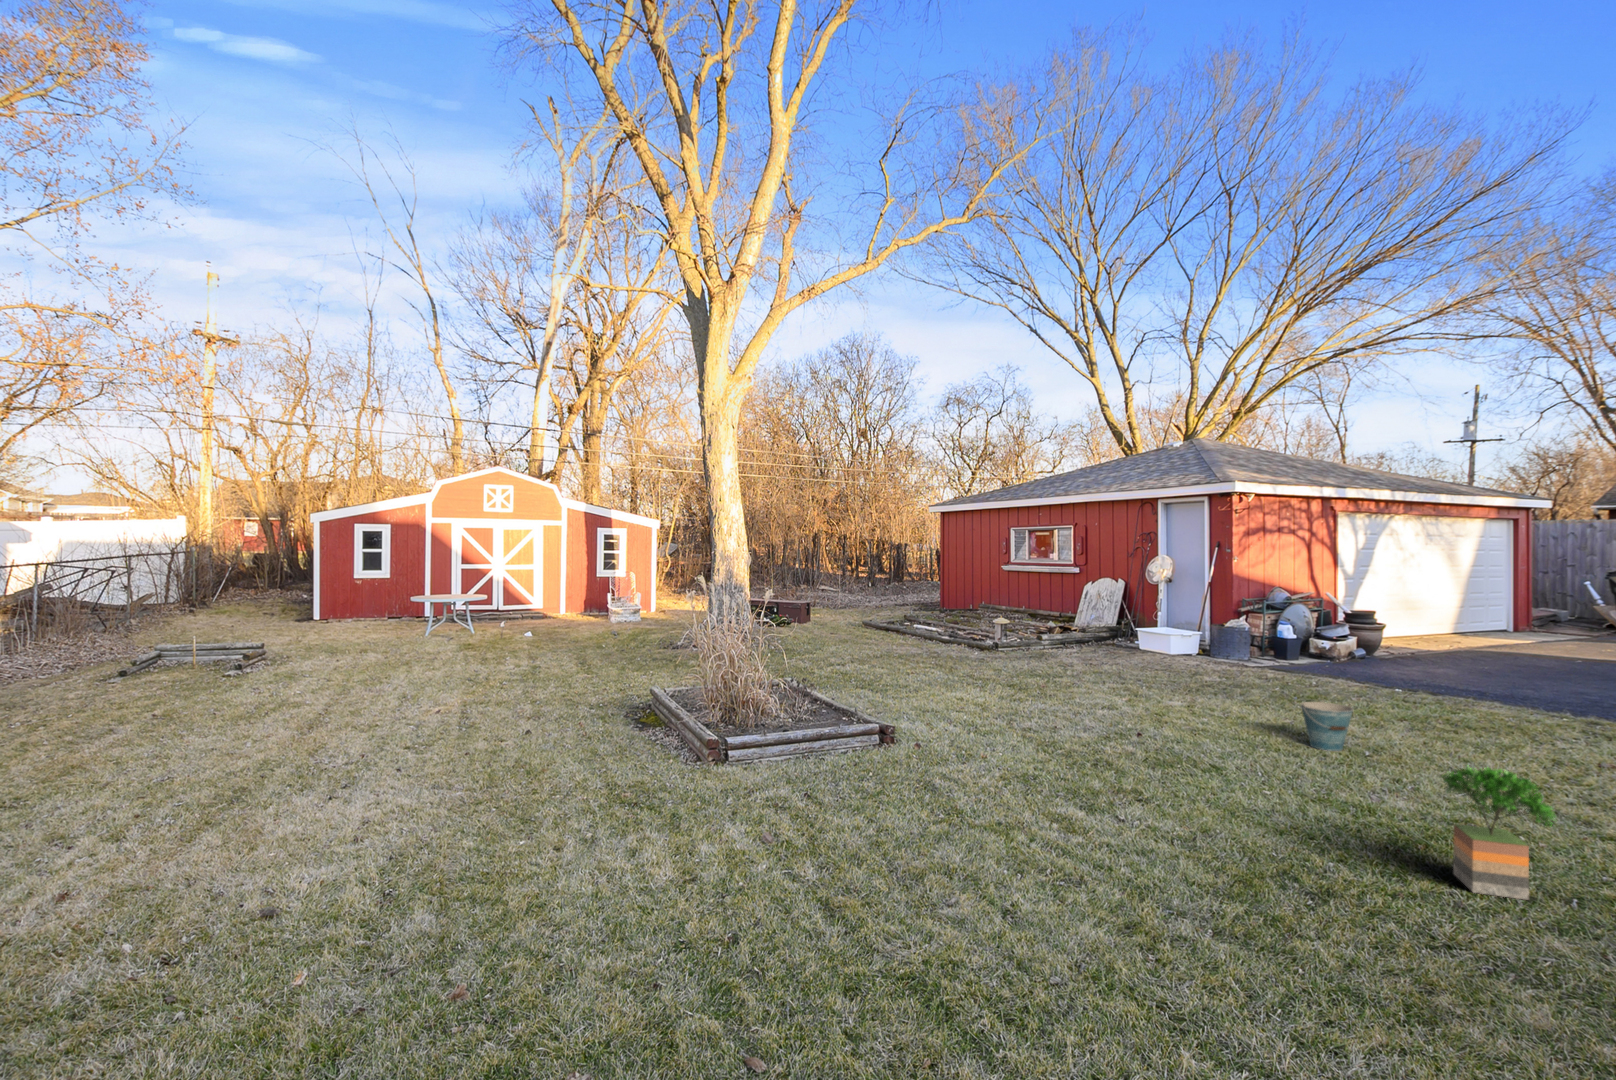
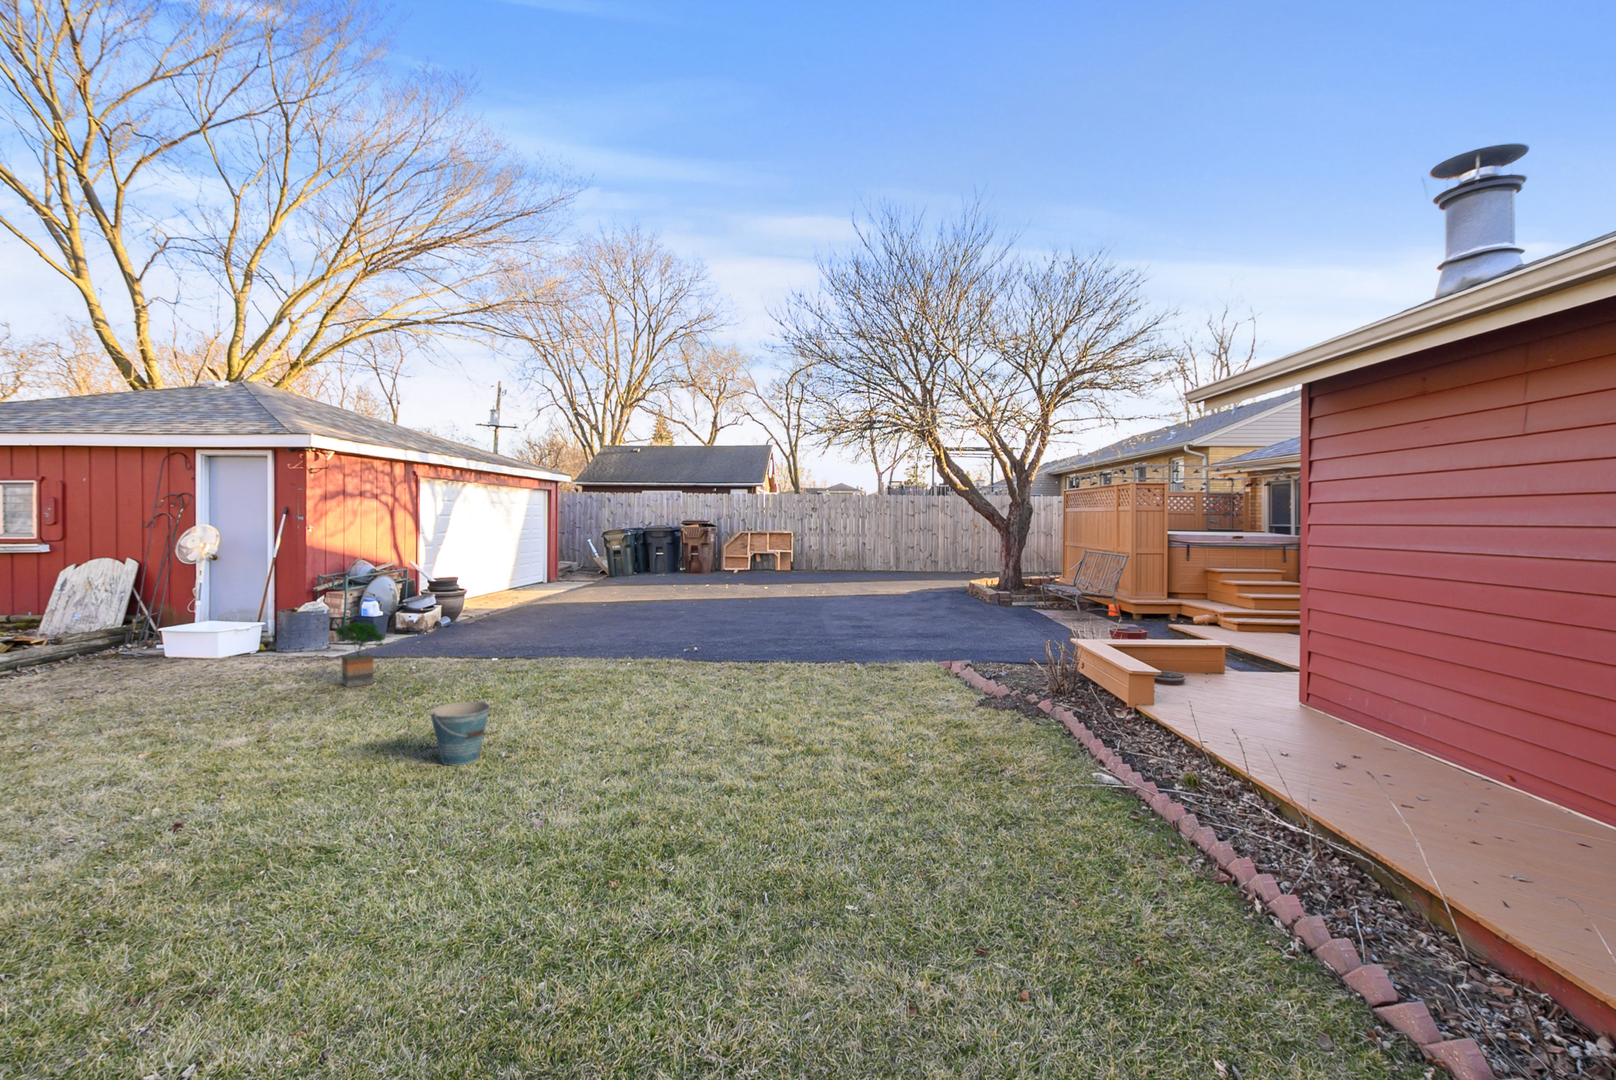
potted tree: present [1442,767,1555,900] -> present [335,623,384,687]

